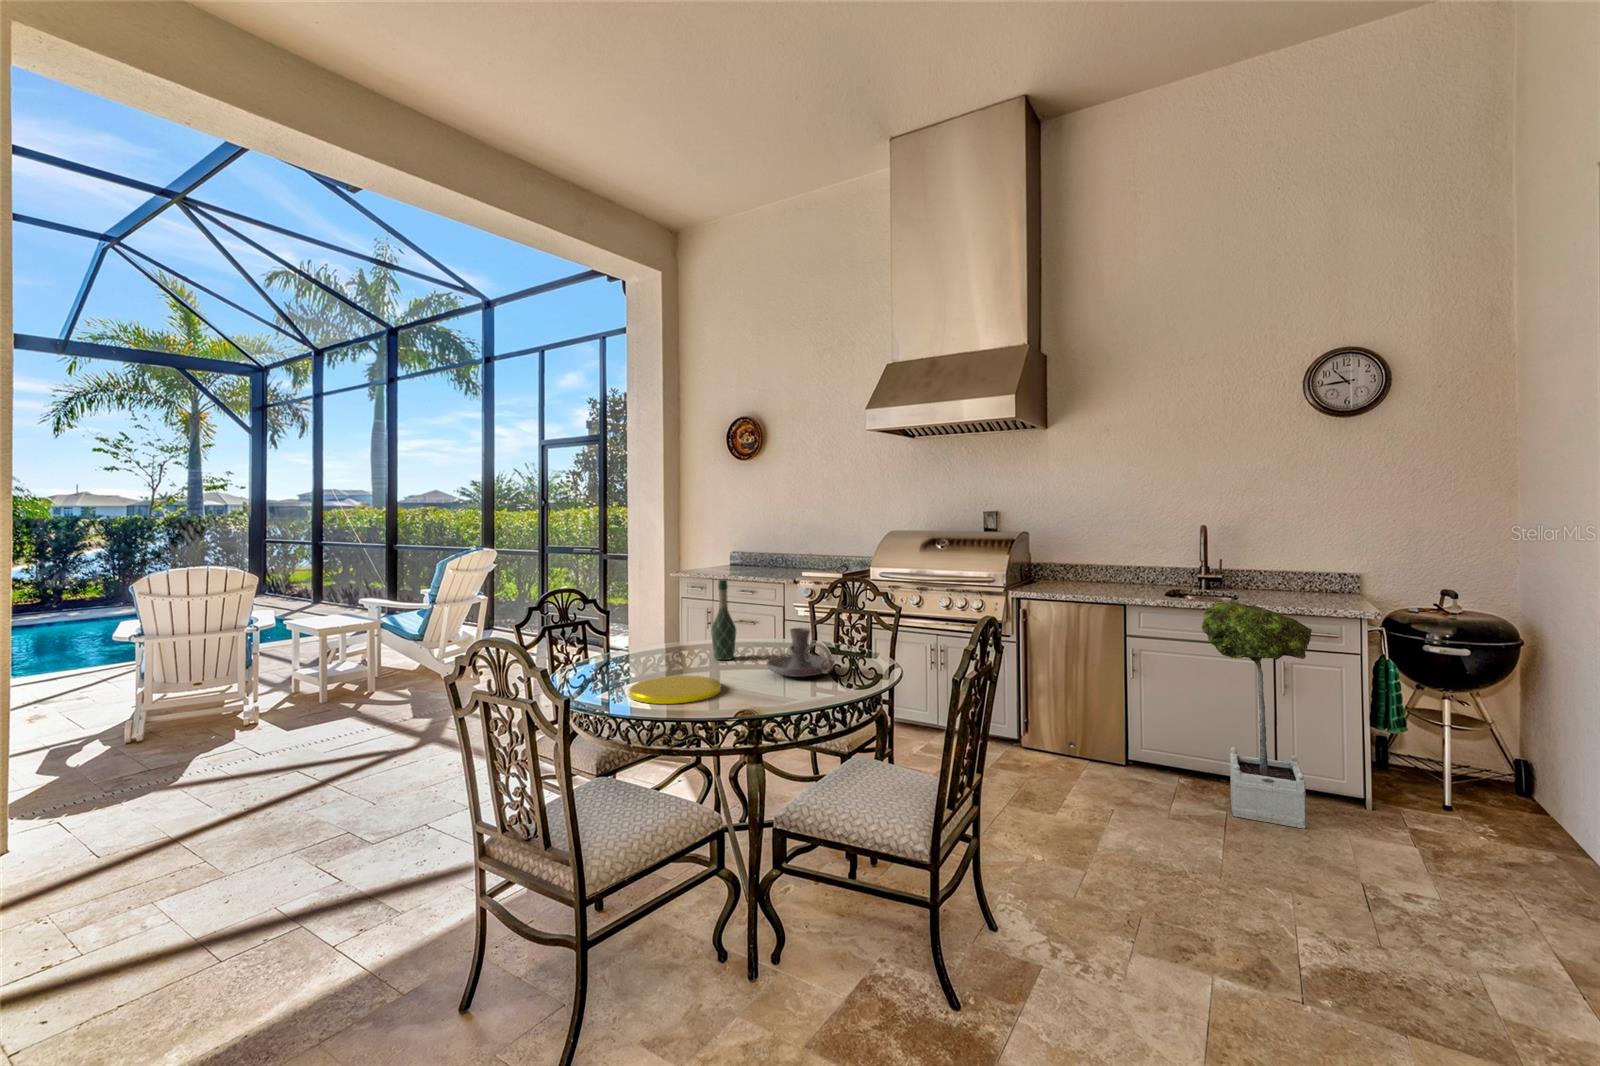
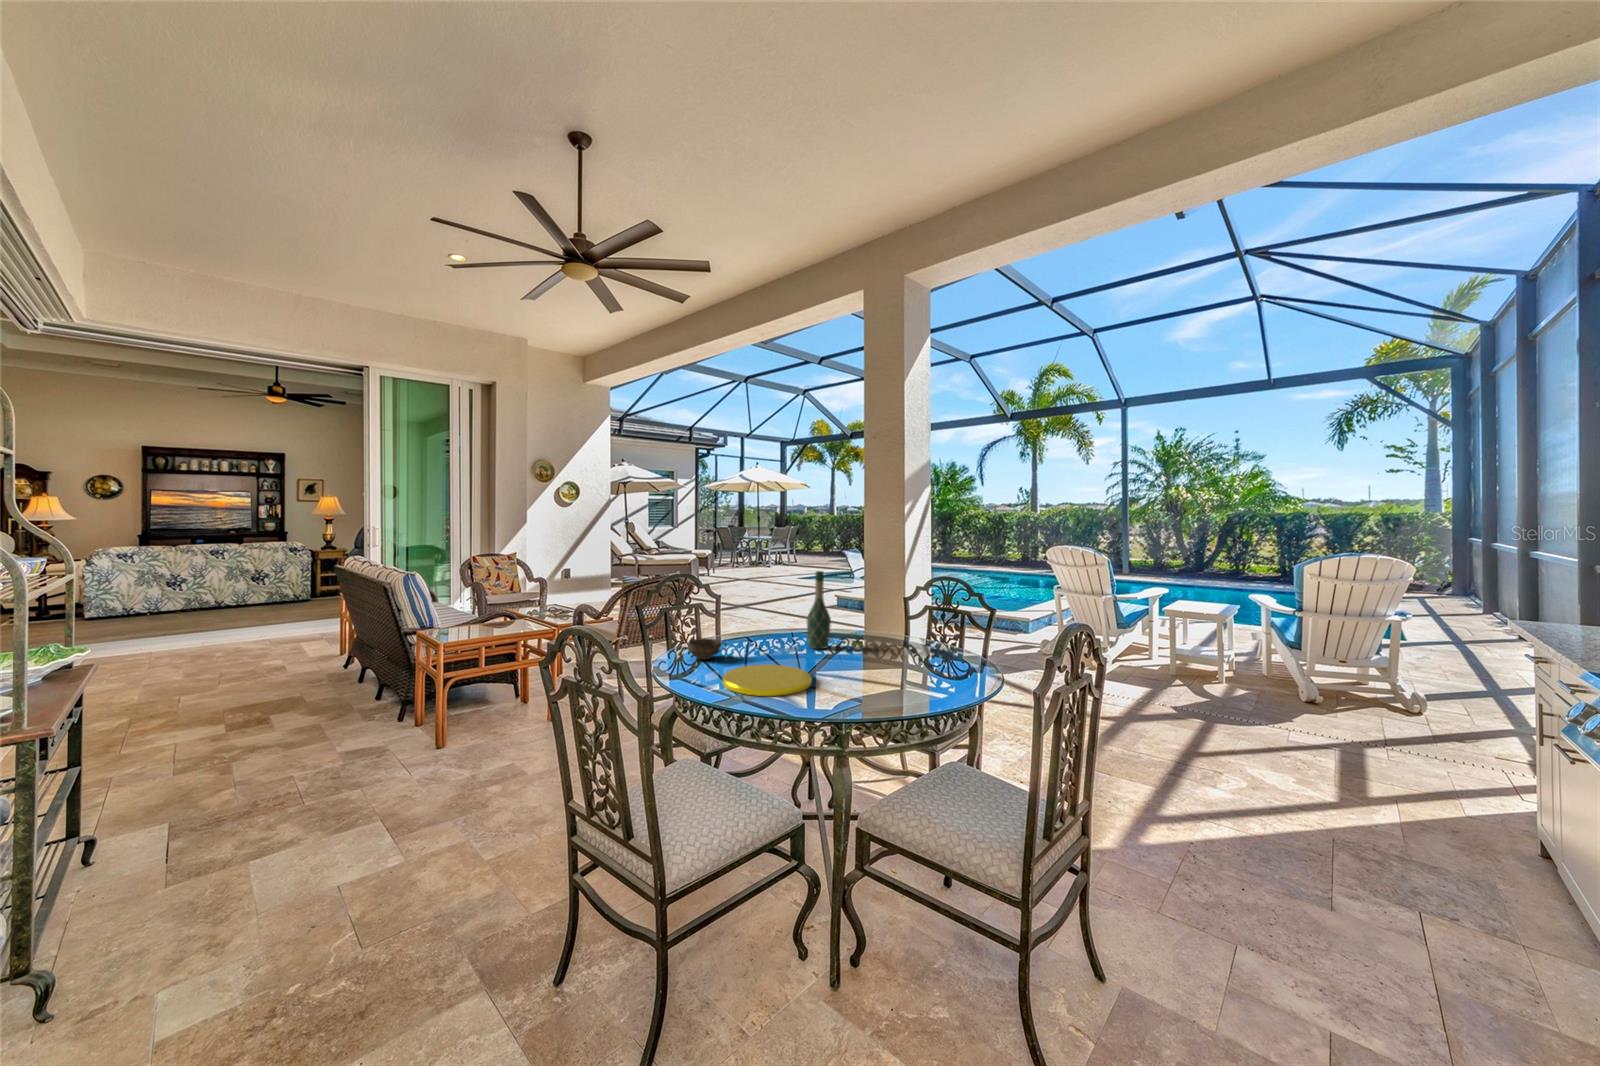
potted tree: present [1201,600,1312,829] -> none [1339,621,1485,885]
candle holder: present [767,628,834,677] -> none [859,625,927,675]
cup: none [587,655,629,677] -> present [688,638,727,660]

